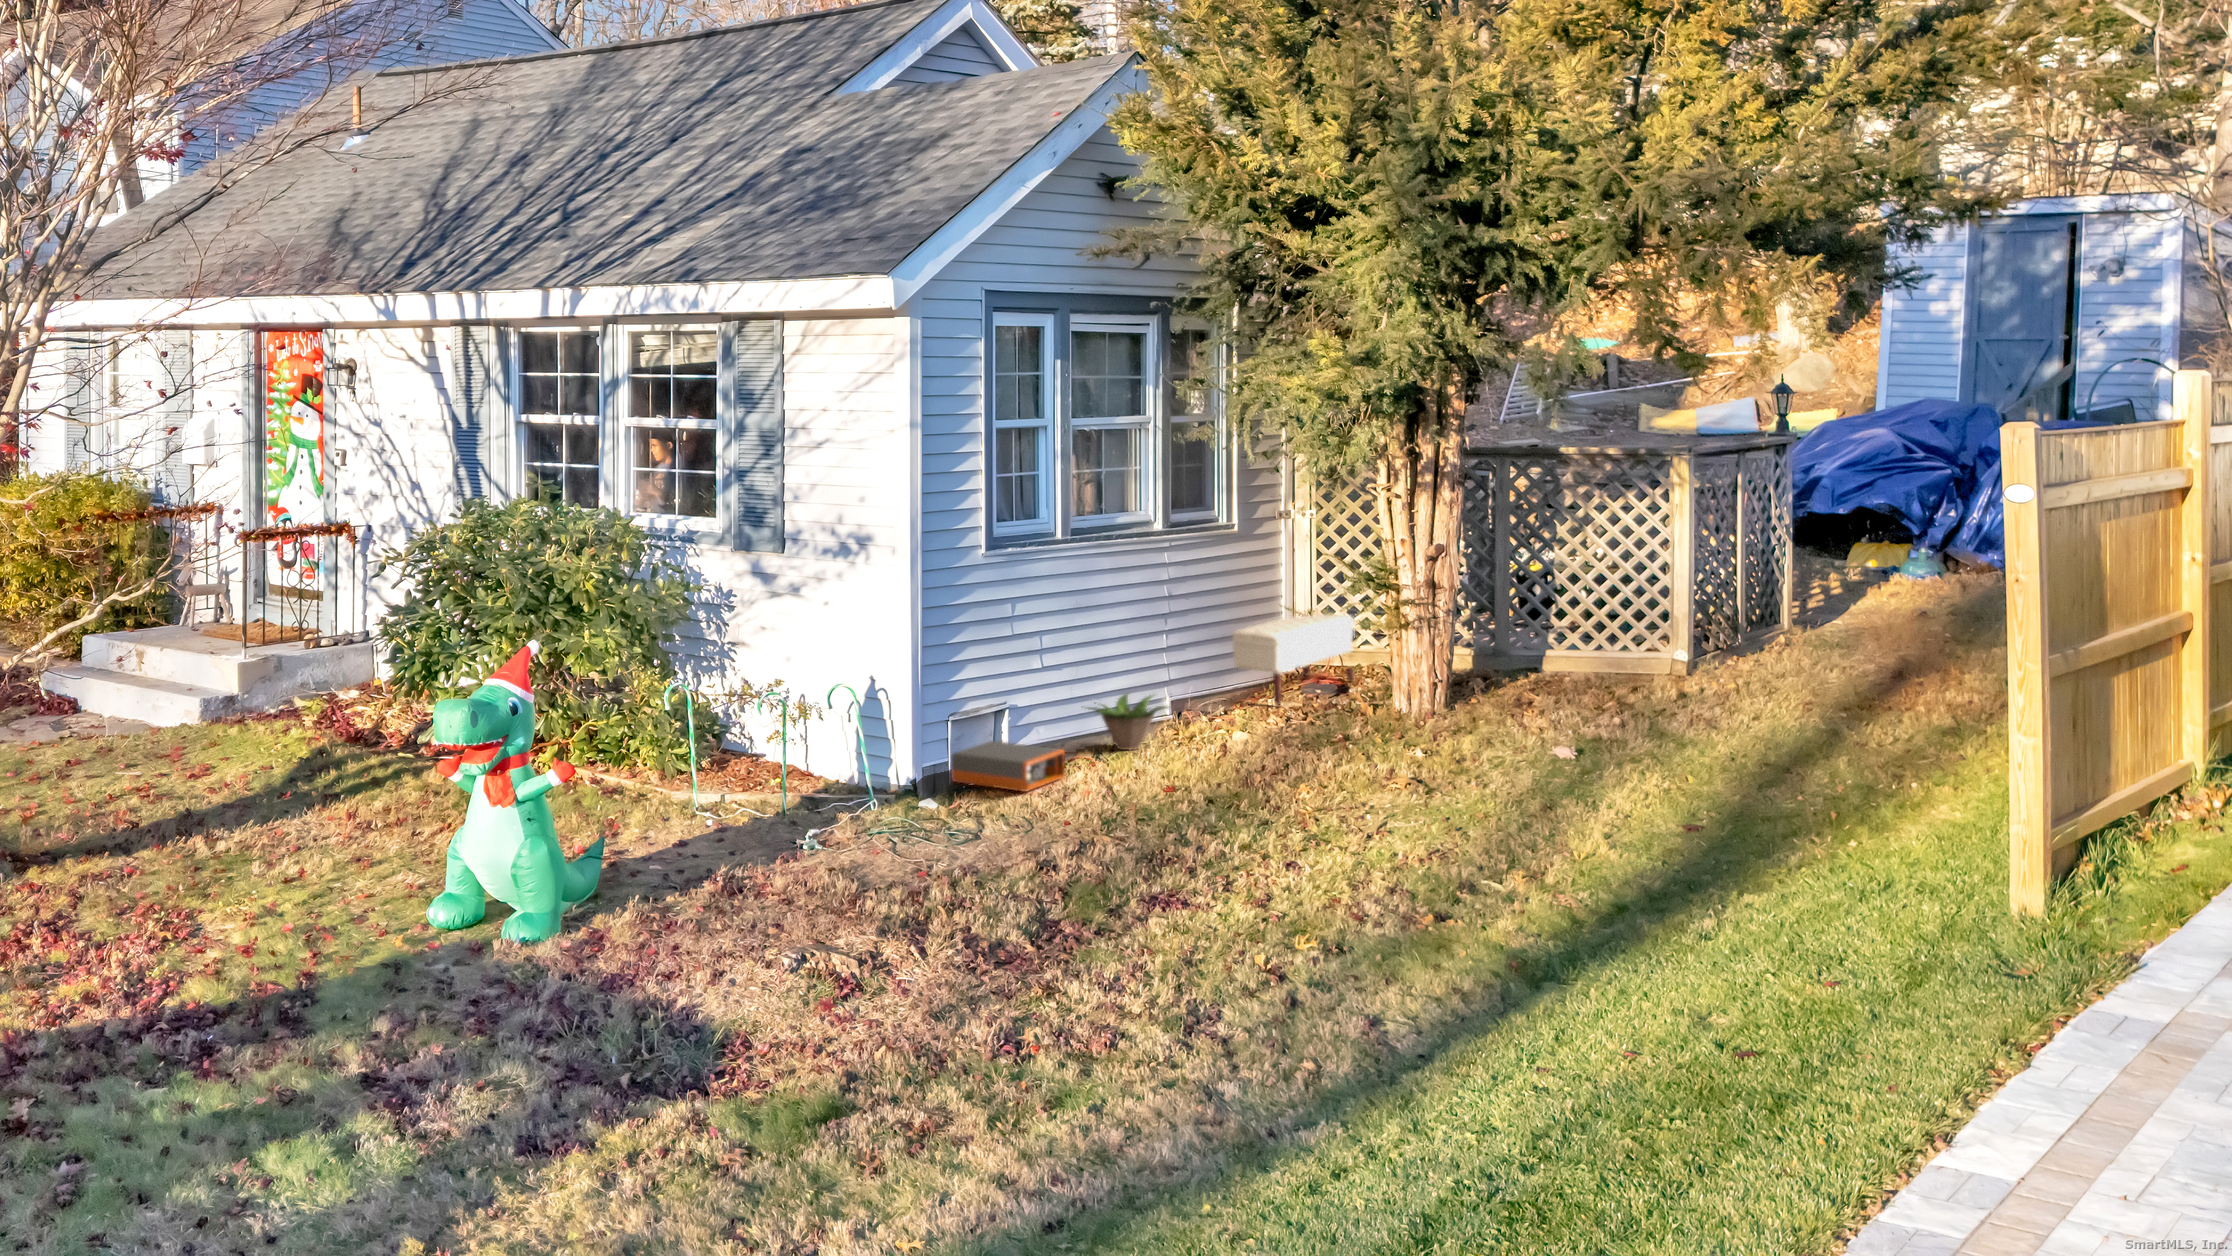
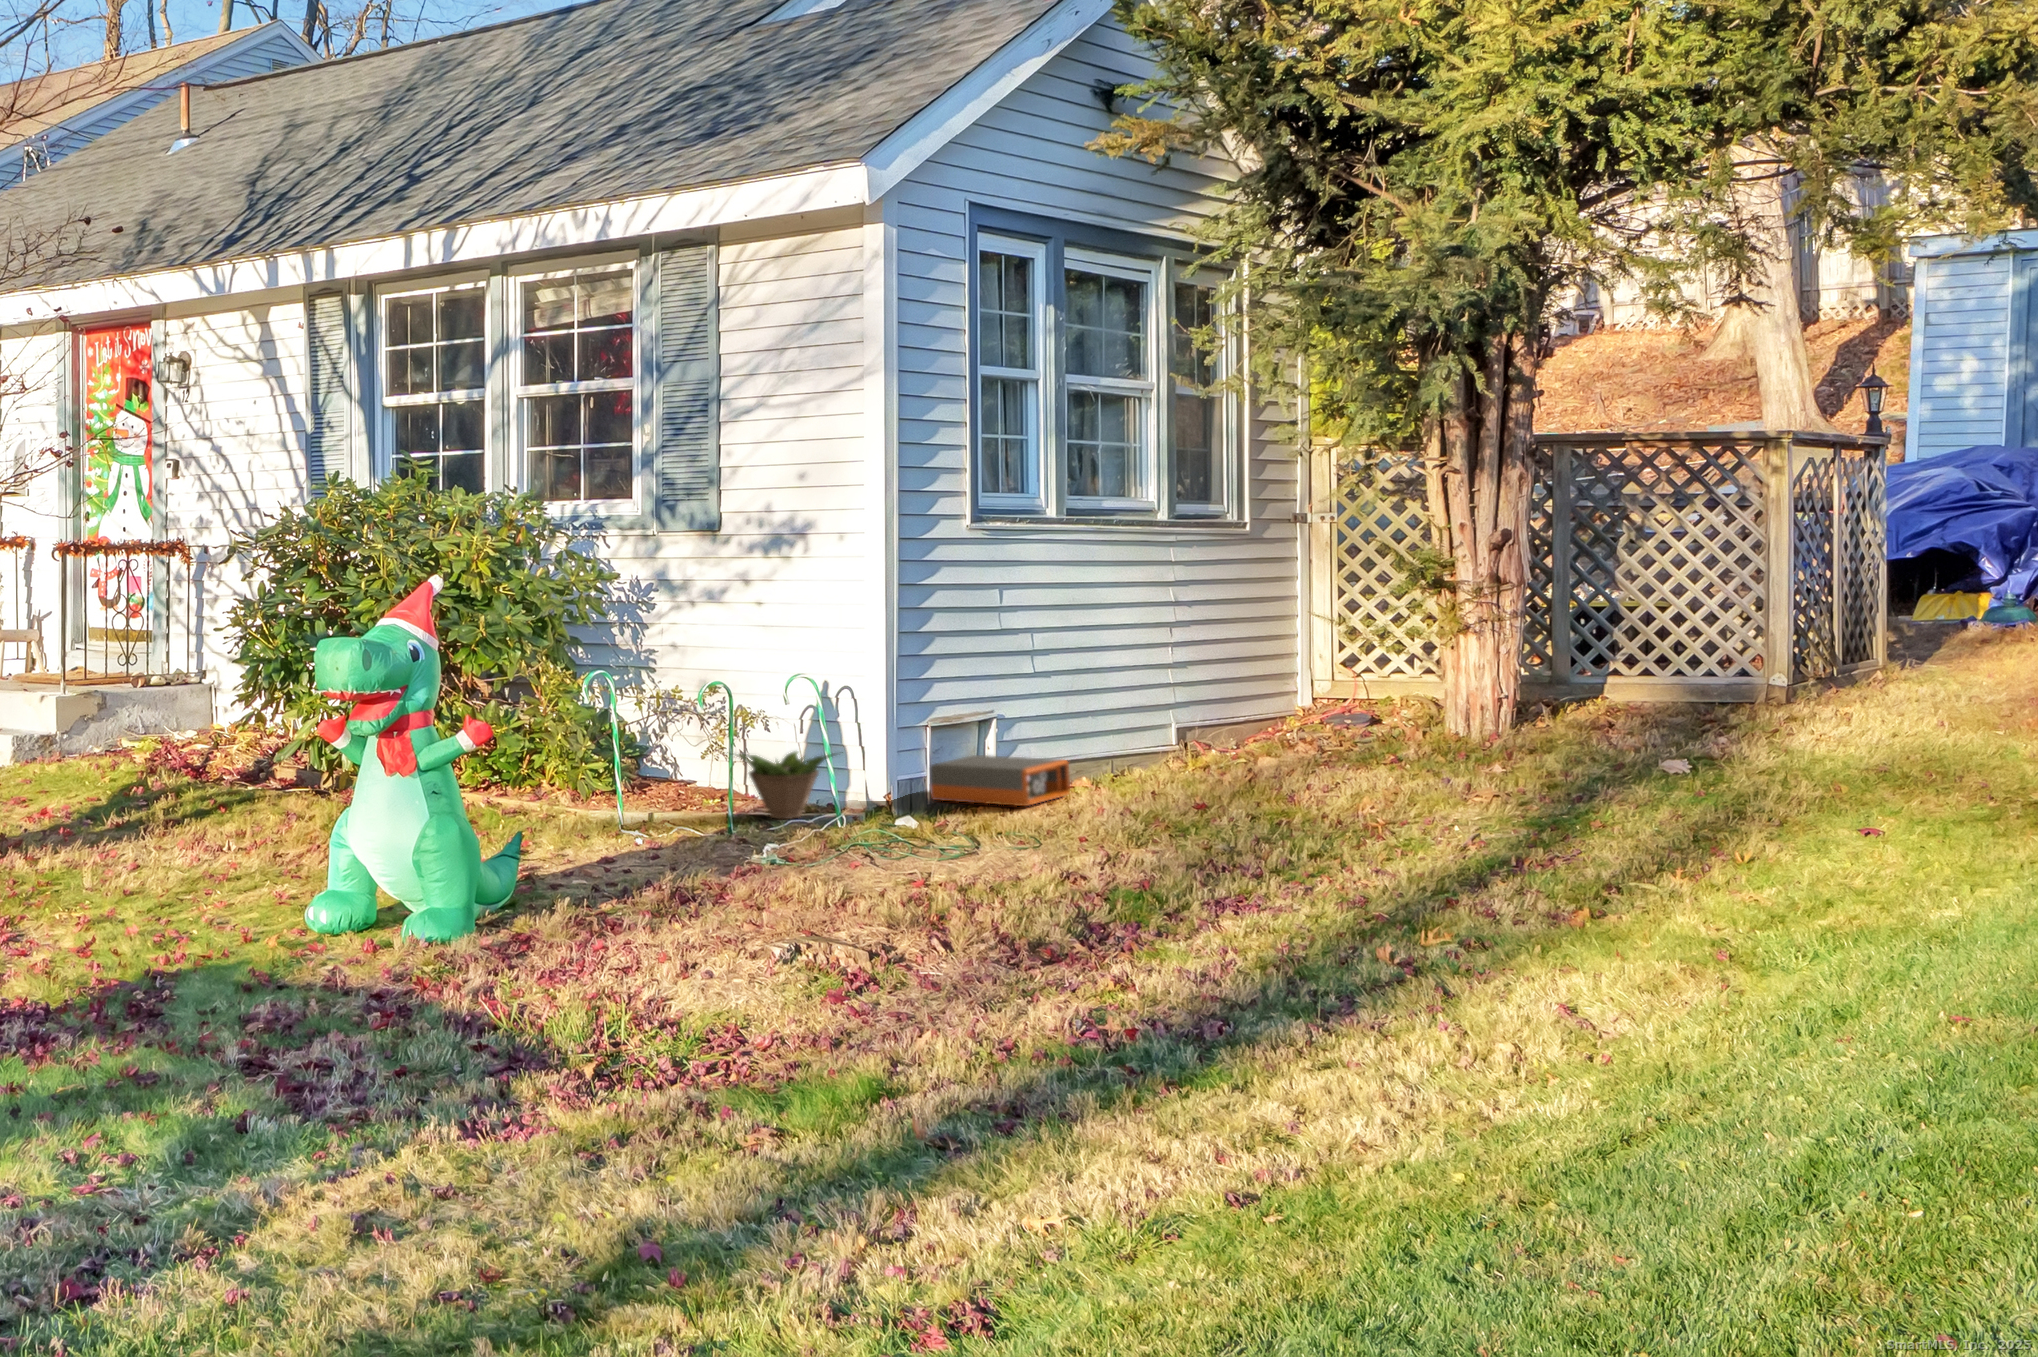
bench: present [1233,614,1354,705] -> none [1235,634,1385,737]
decorative plant: present [1089,693,1170,750] -> present [737,751,843,819]

